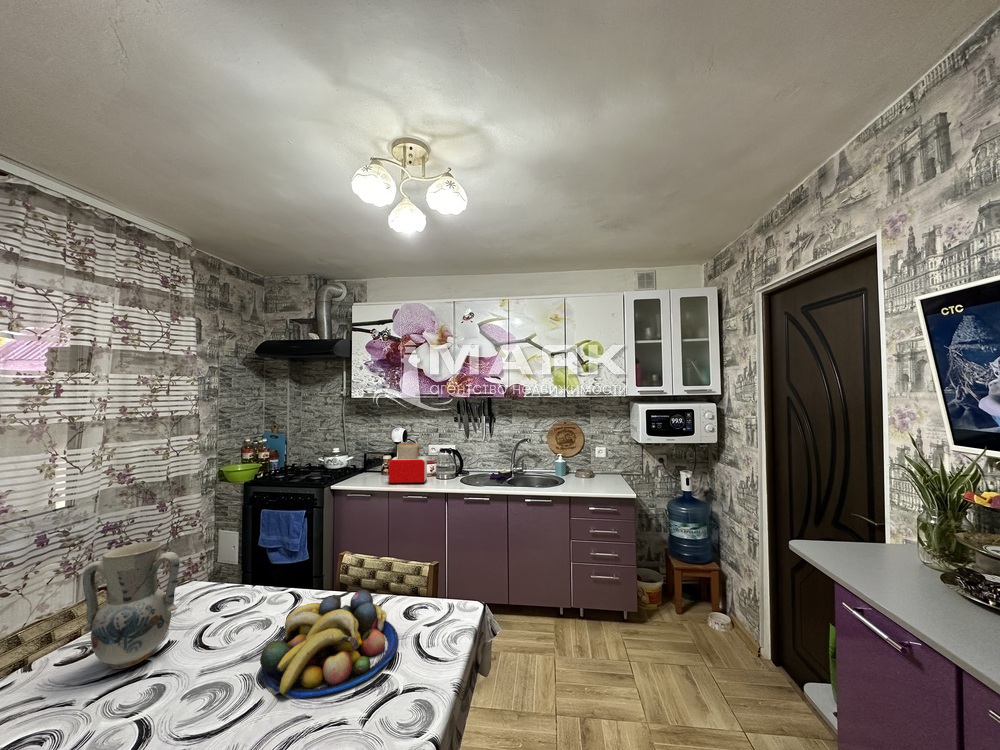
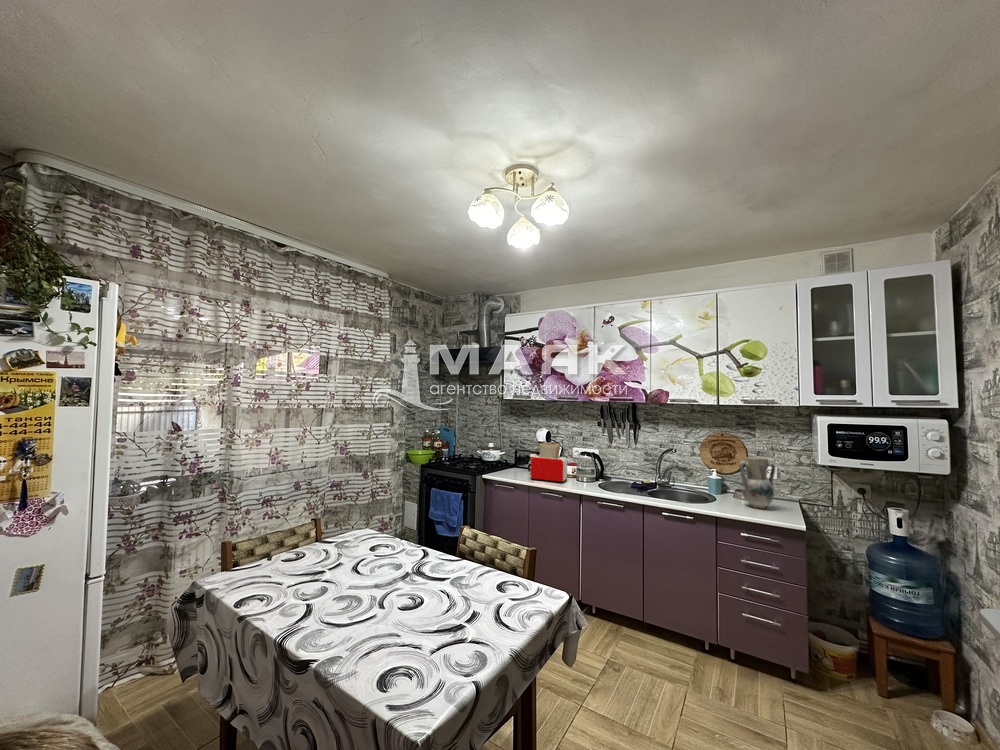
vase: present [83,541,180,669] -> present [739,457,775,509]
fruit bowl: present [258,590,399,699] -> none [379,554,485,626]

